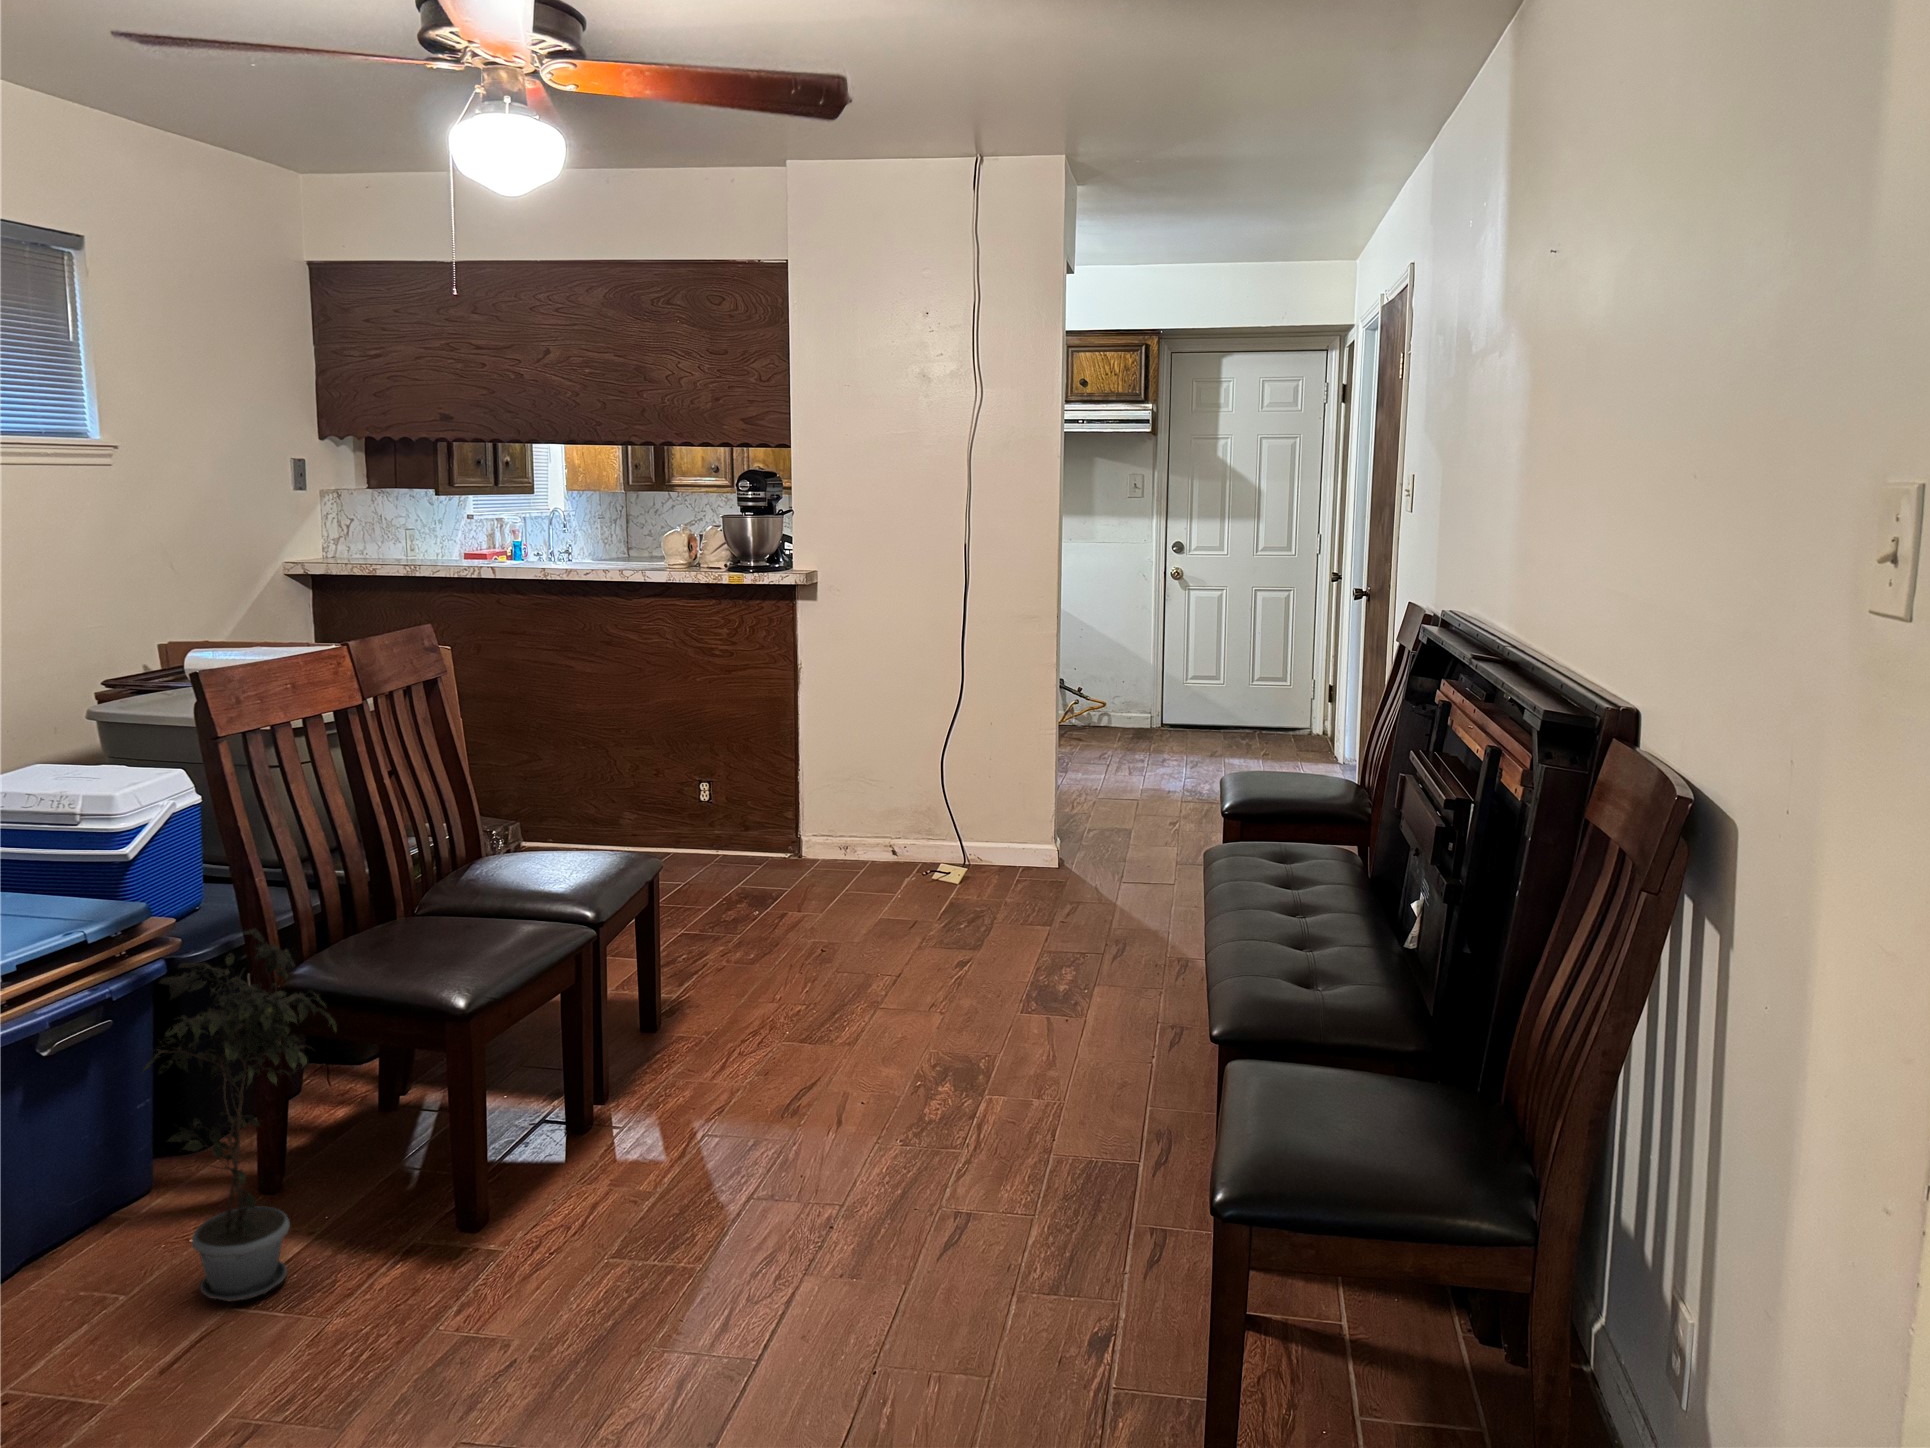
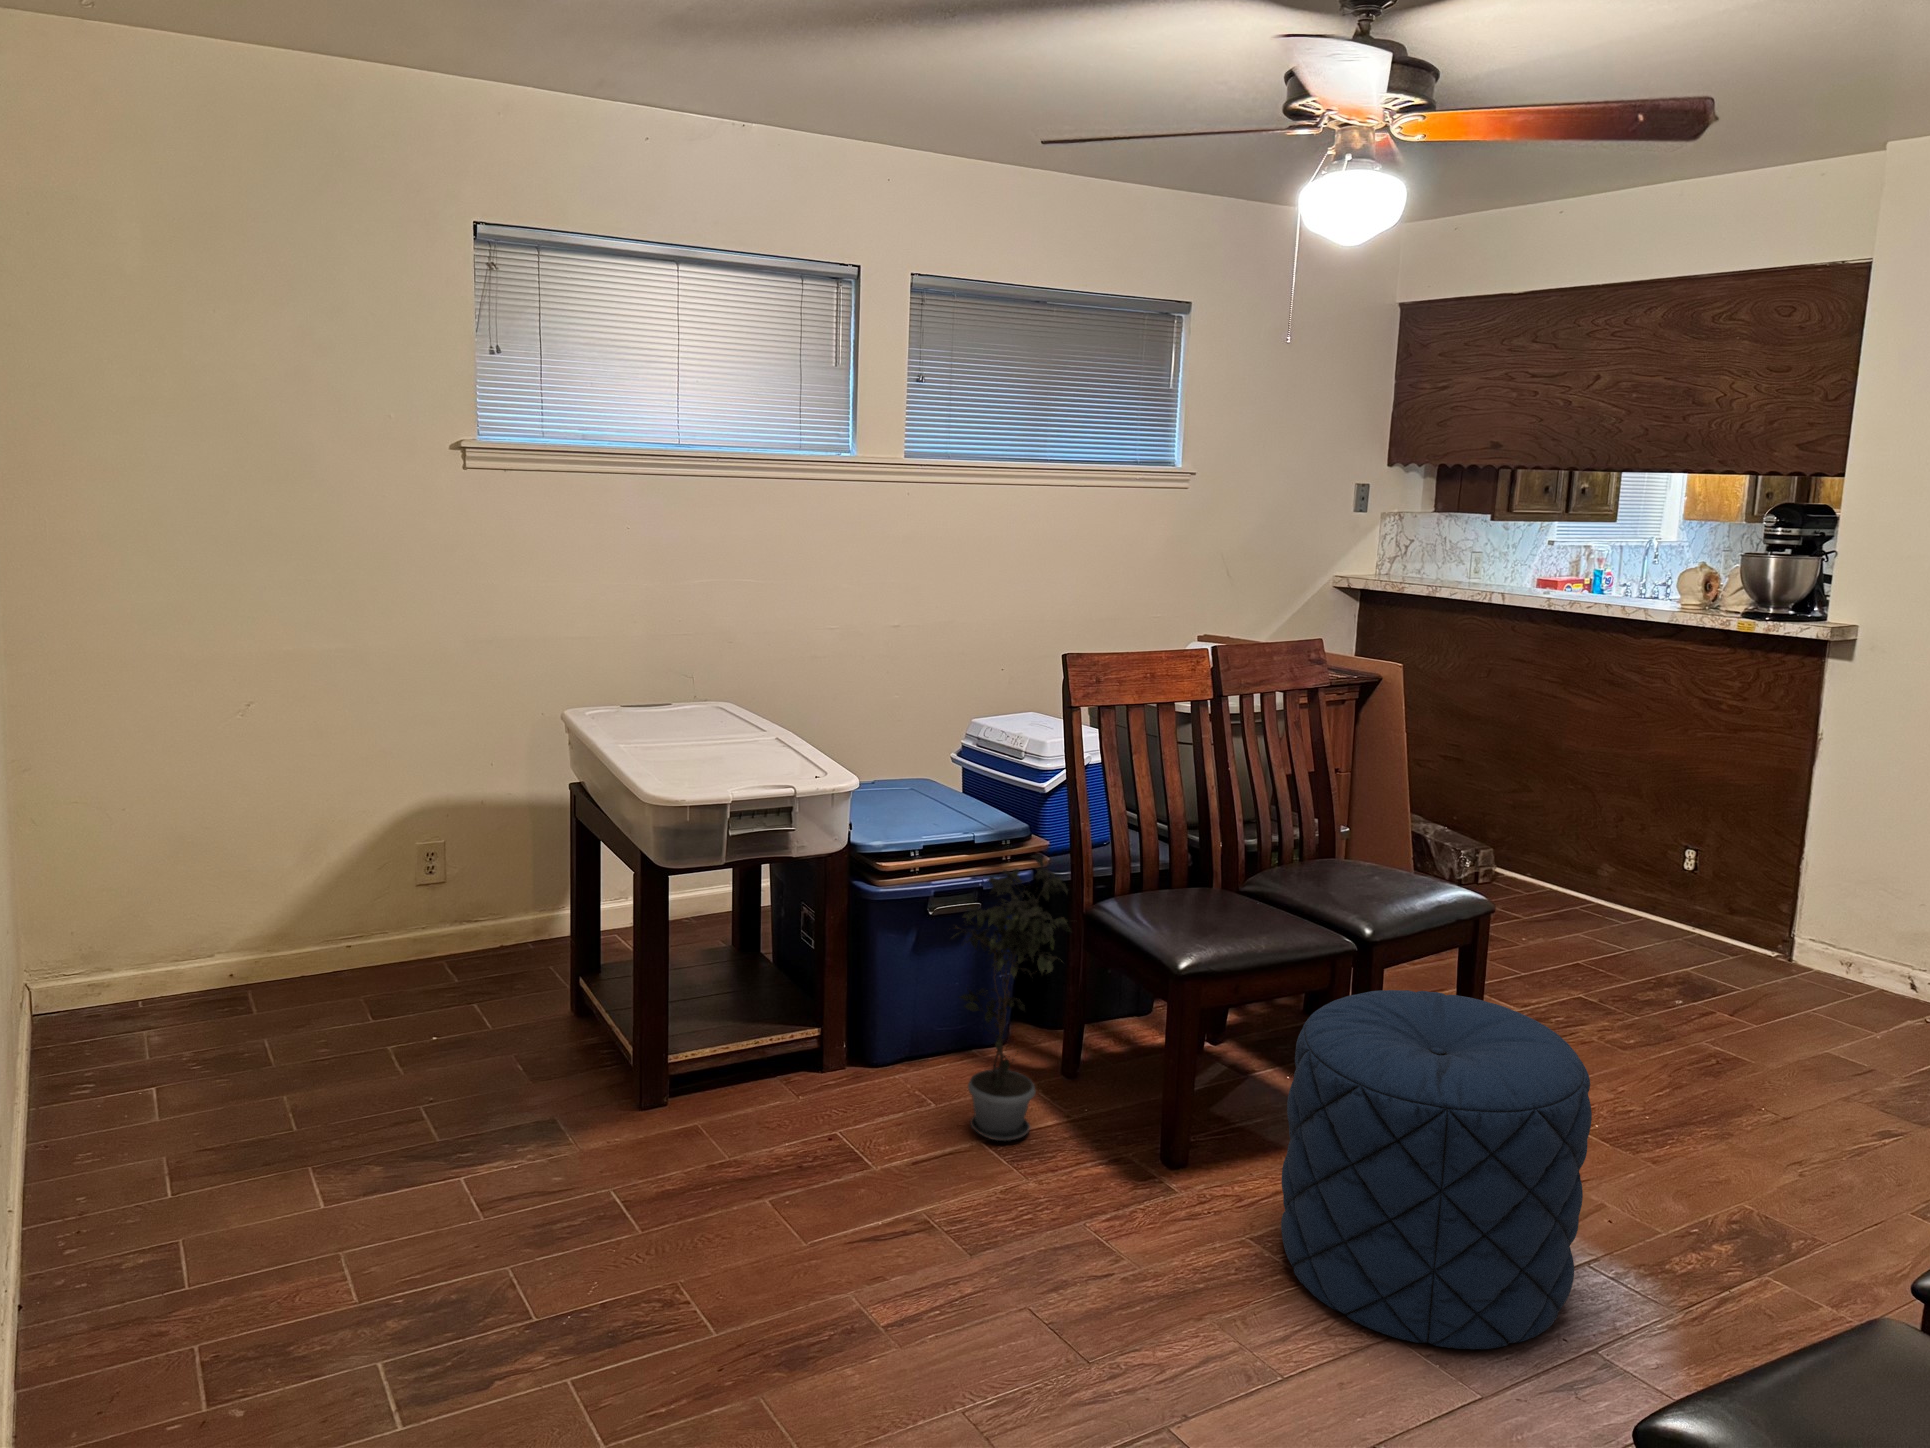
pouf: none [631,943,902,1276] -> present [1281,990,1592,1349]

